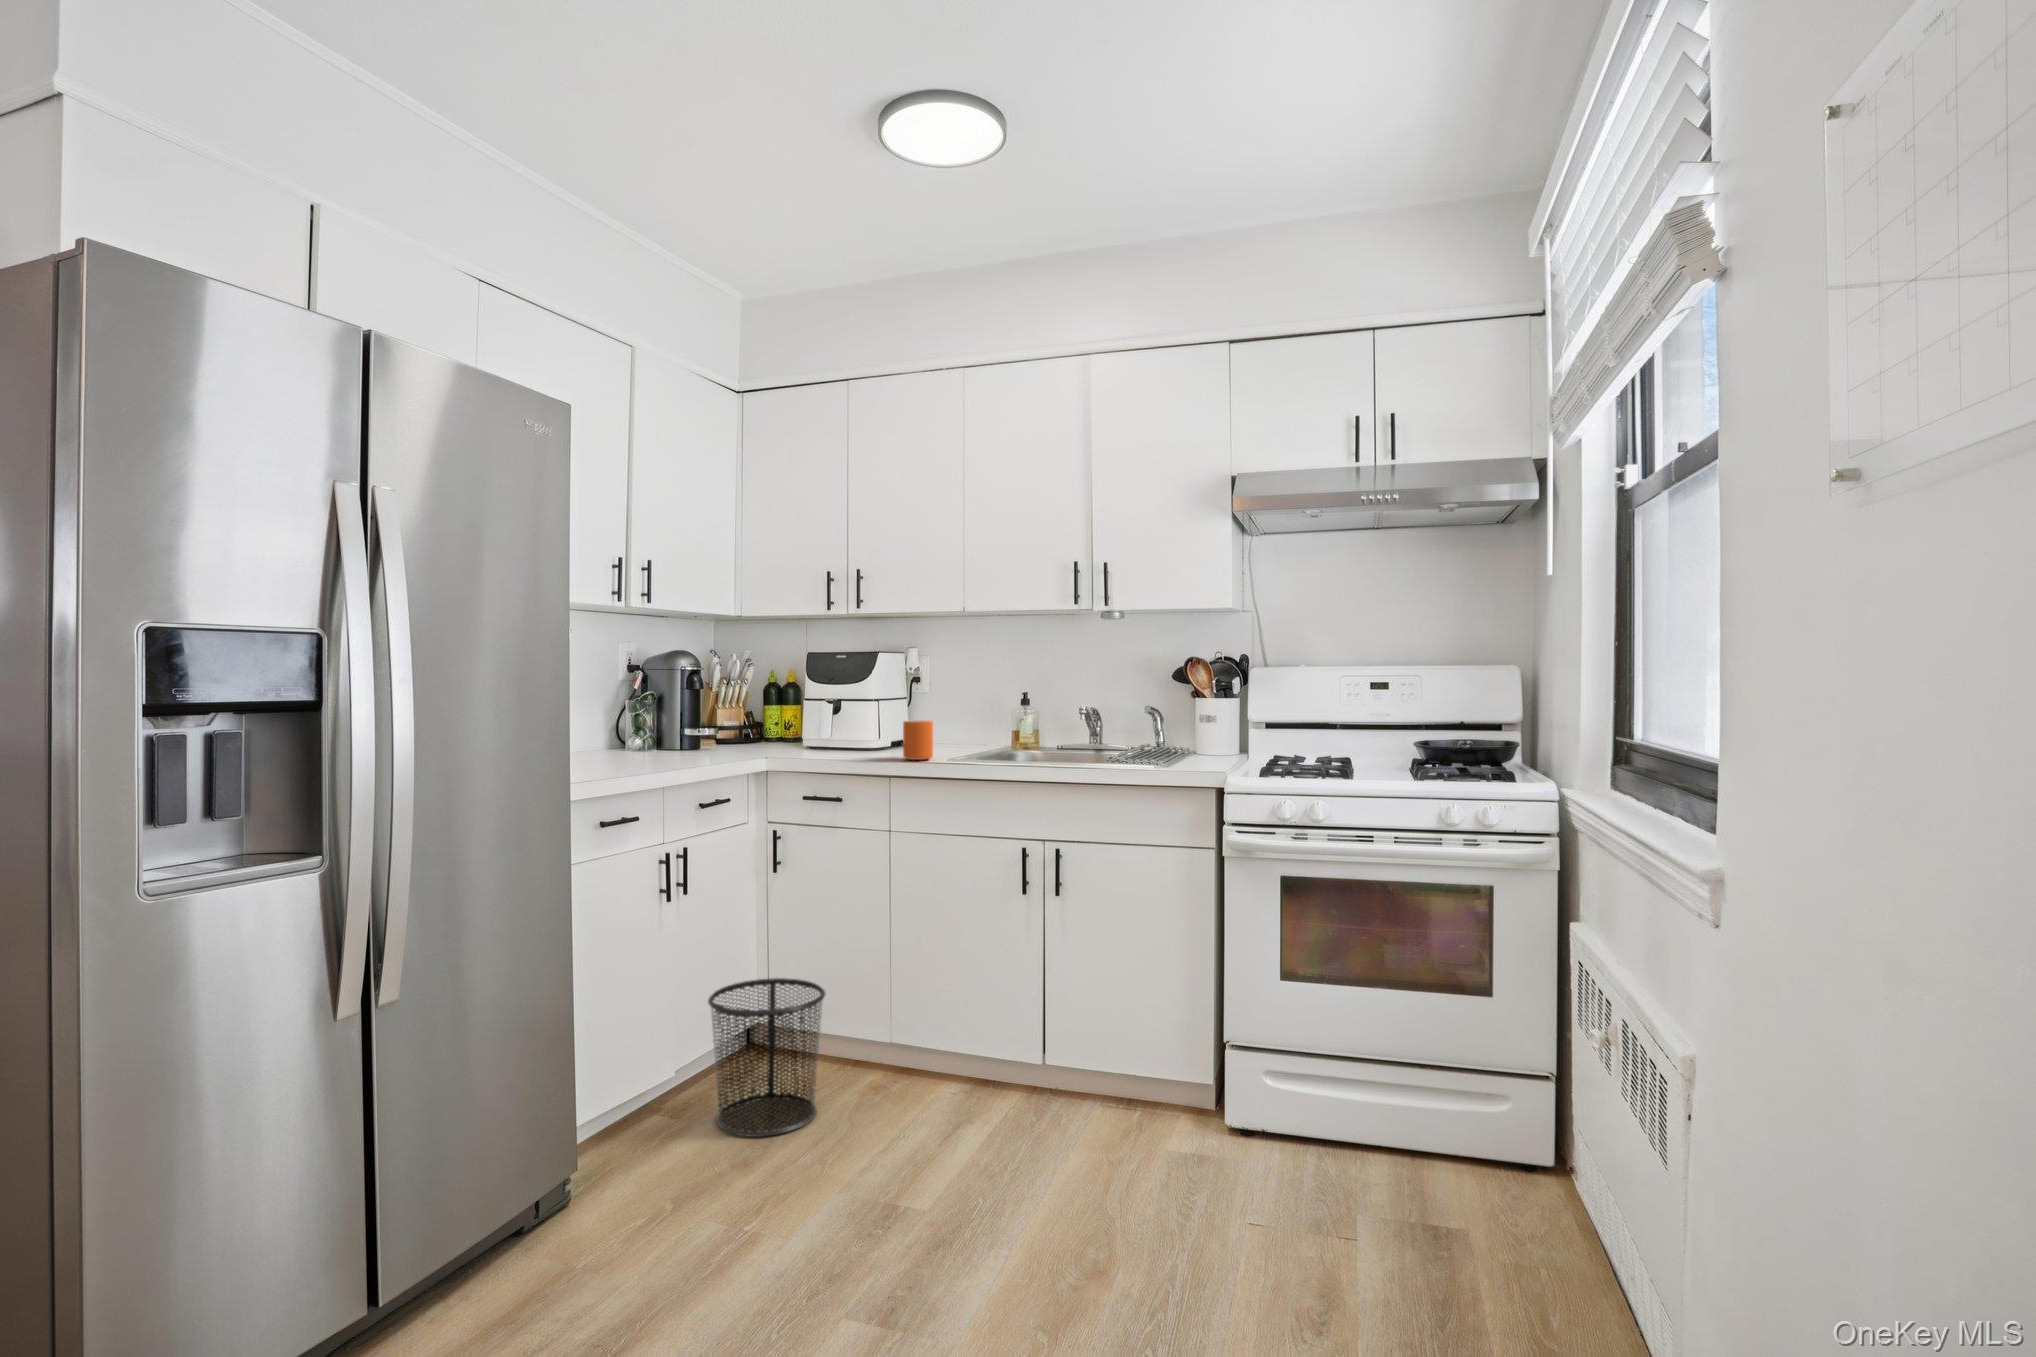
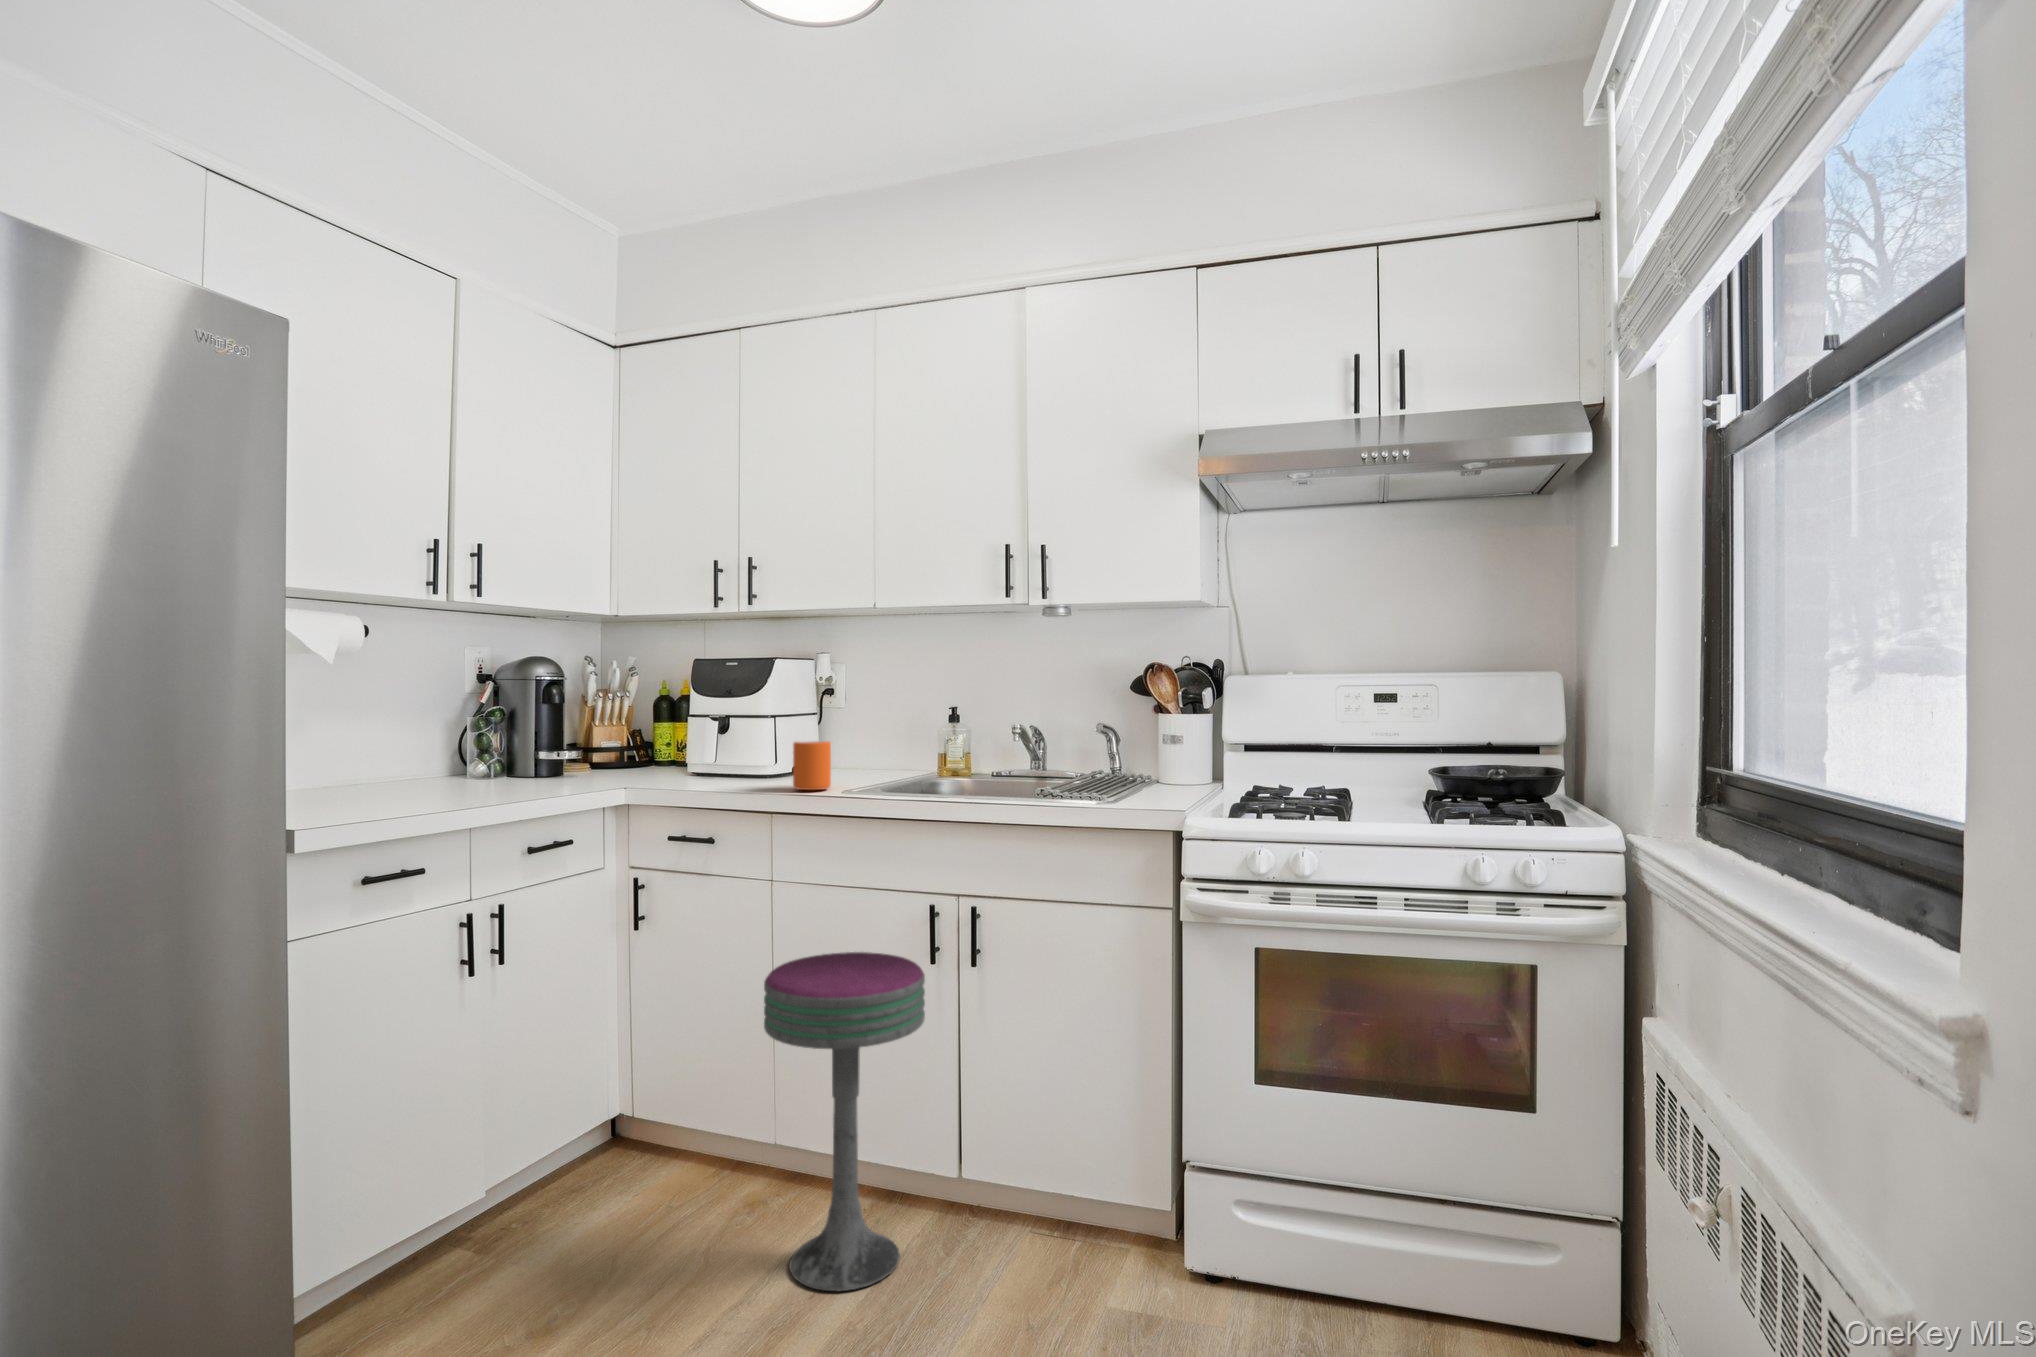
bar stool: none [900,886,1023,1138] -> present [764,952,925,1291]
waste bin: present [708,978,826,1137] -> none [515,1070,675,1290]

